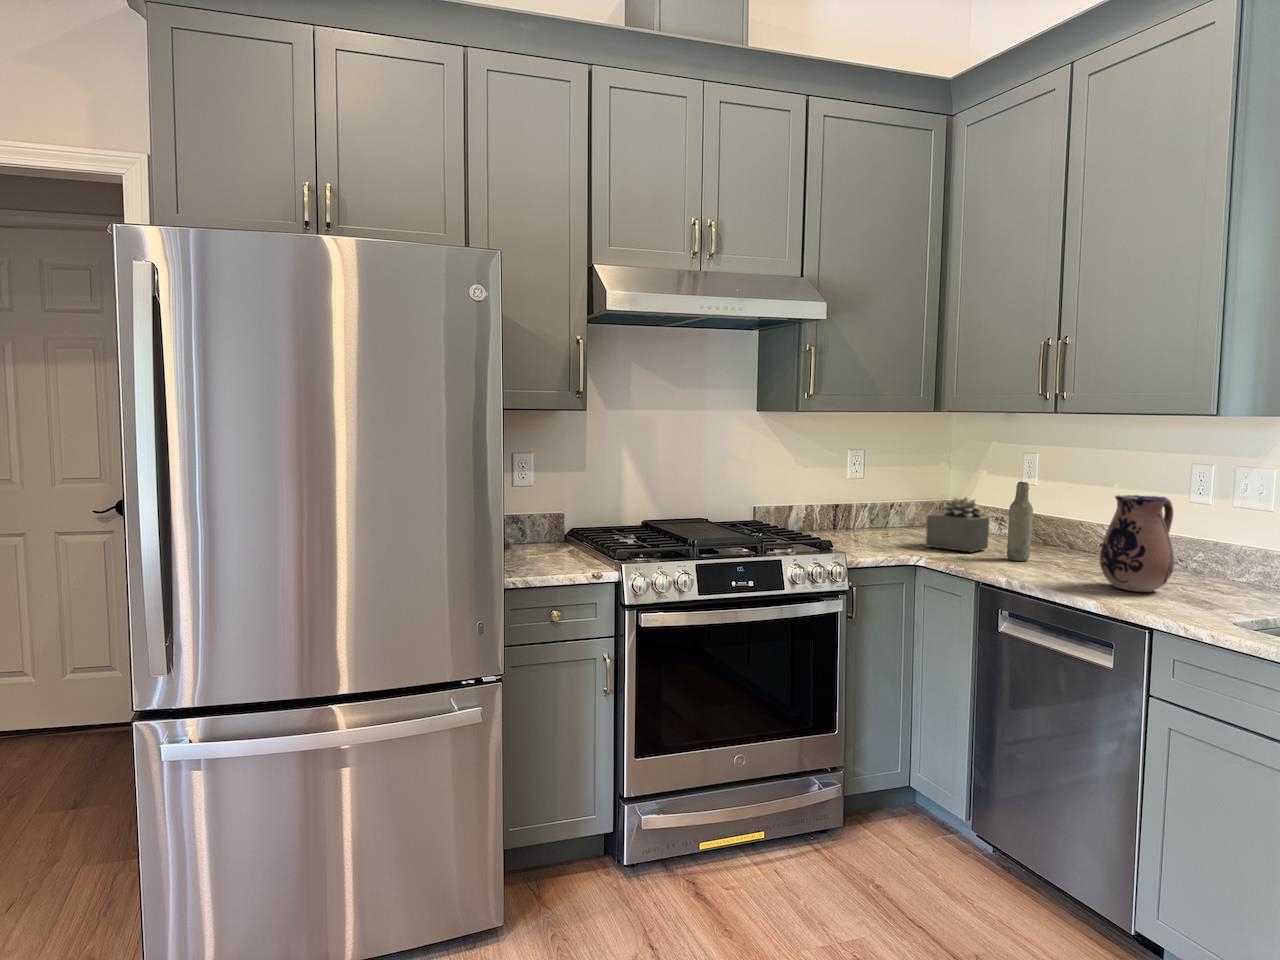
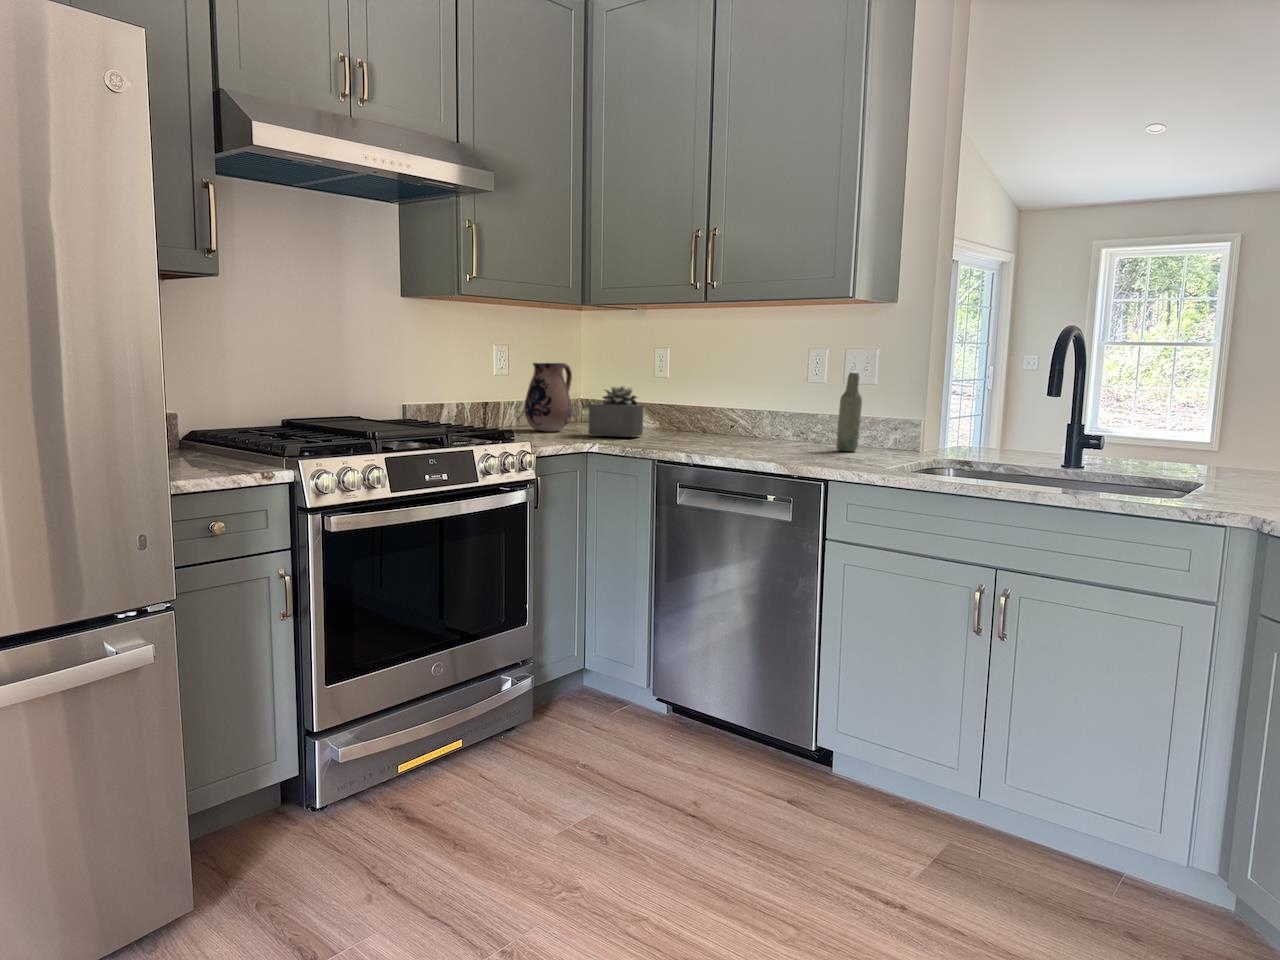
bottle: present [1007,482,1033,561] -> present [836,373,862,451]
ceramic pitcher: present [1100,495,1175,592] -> present [524,363,572,432]

